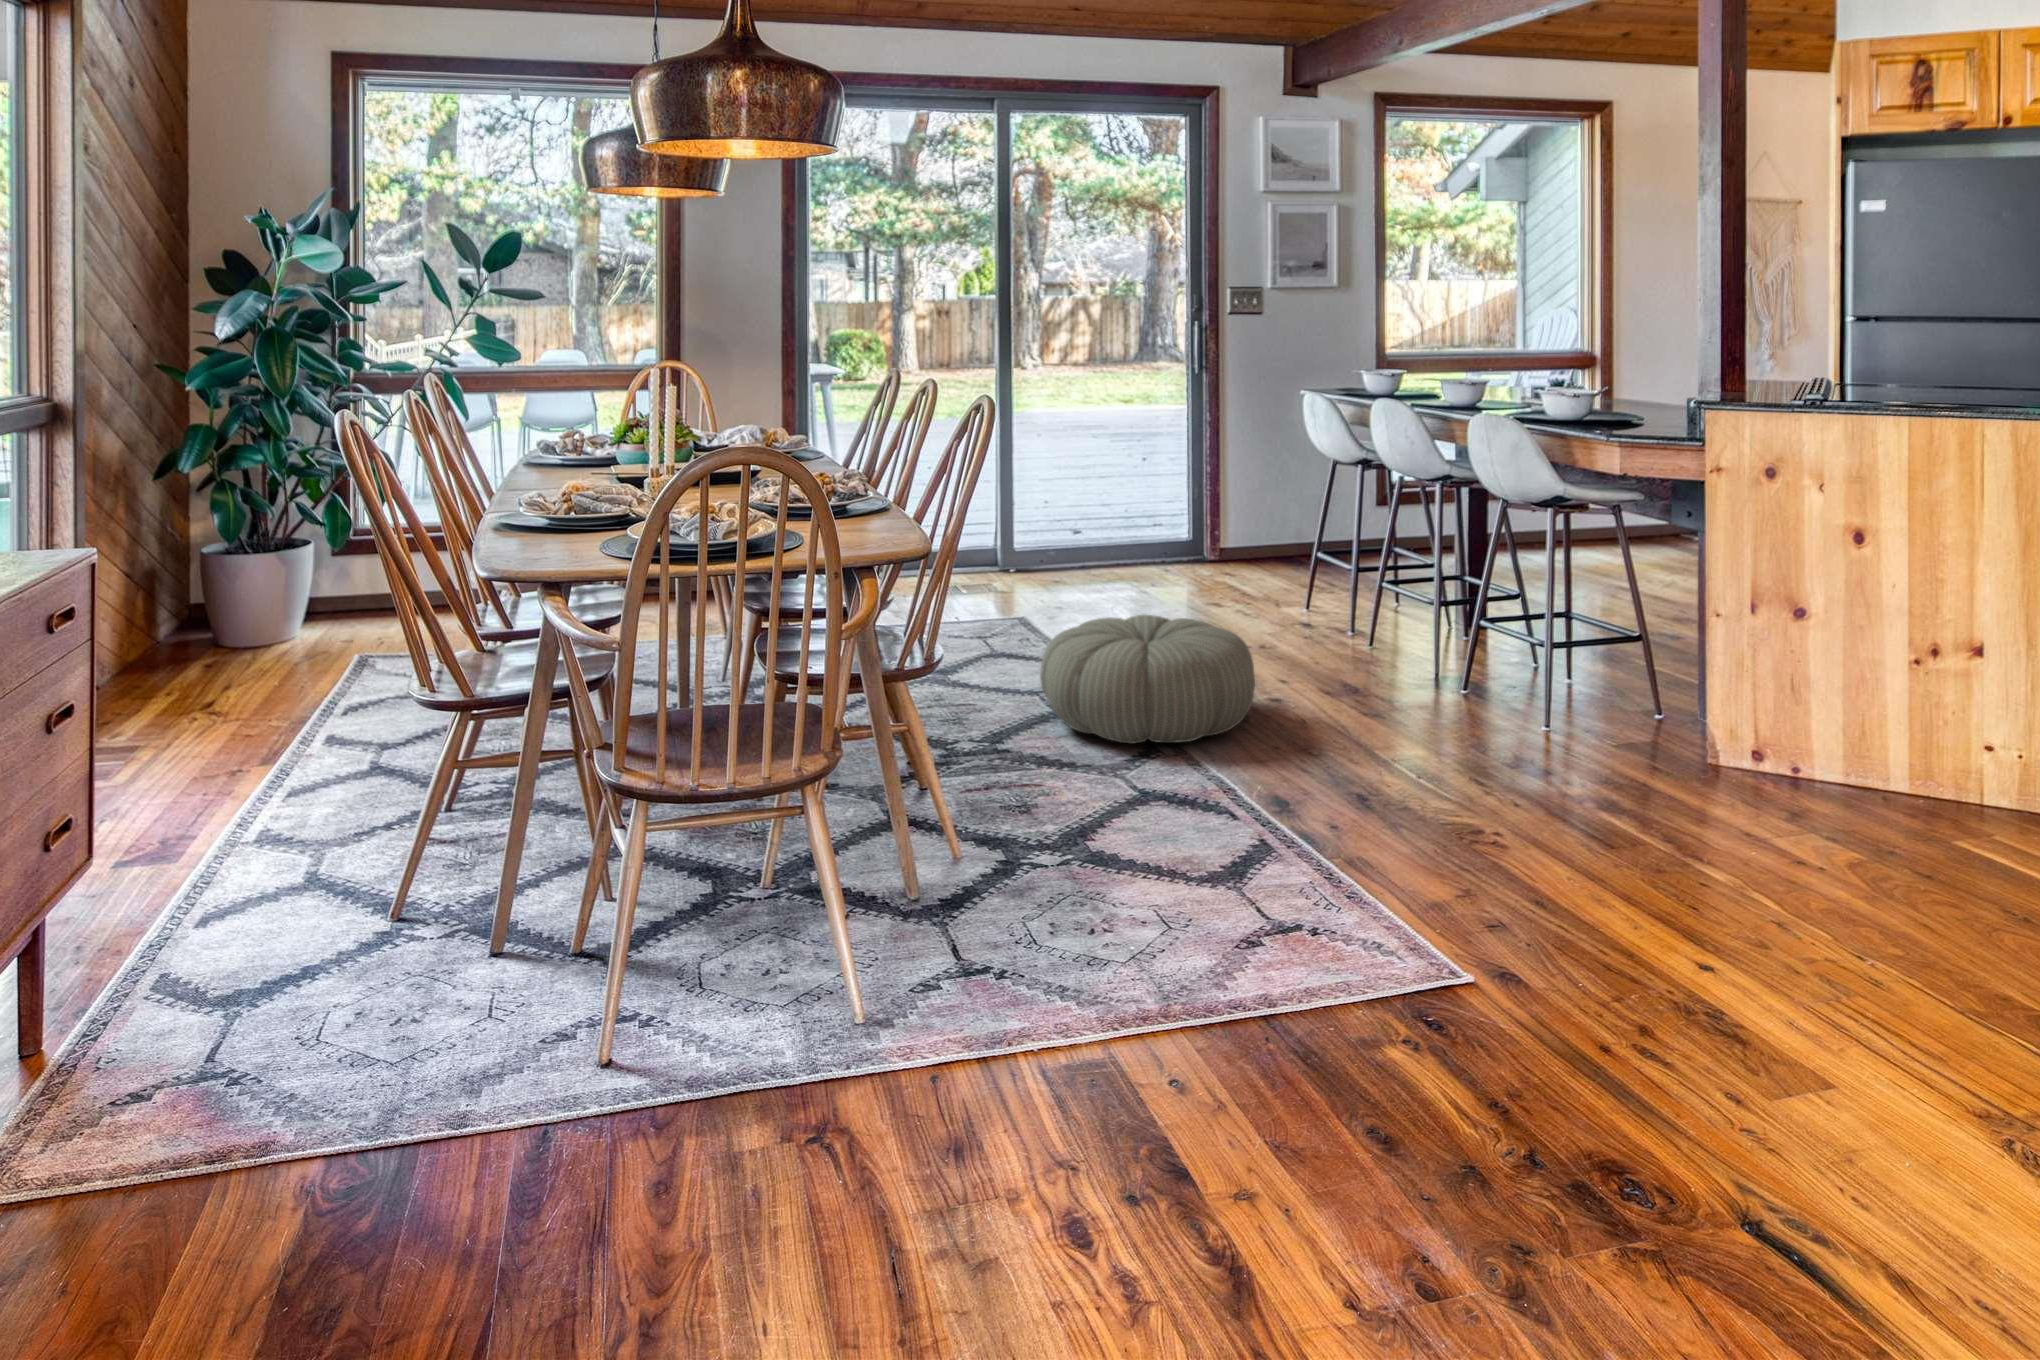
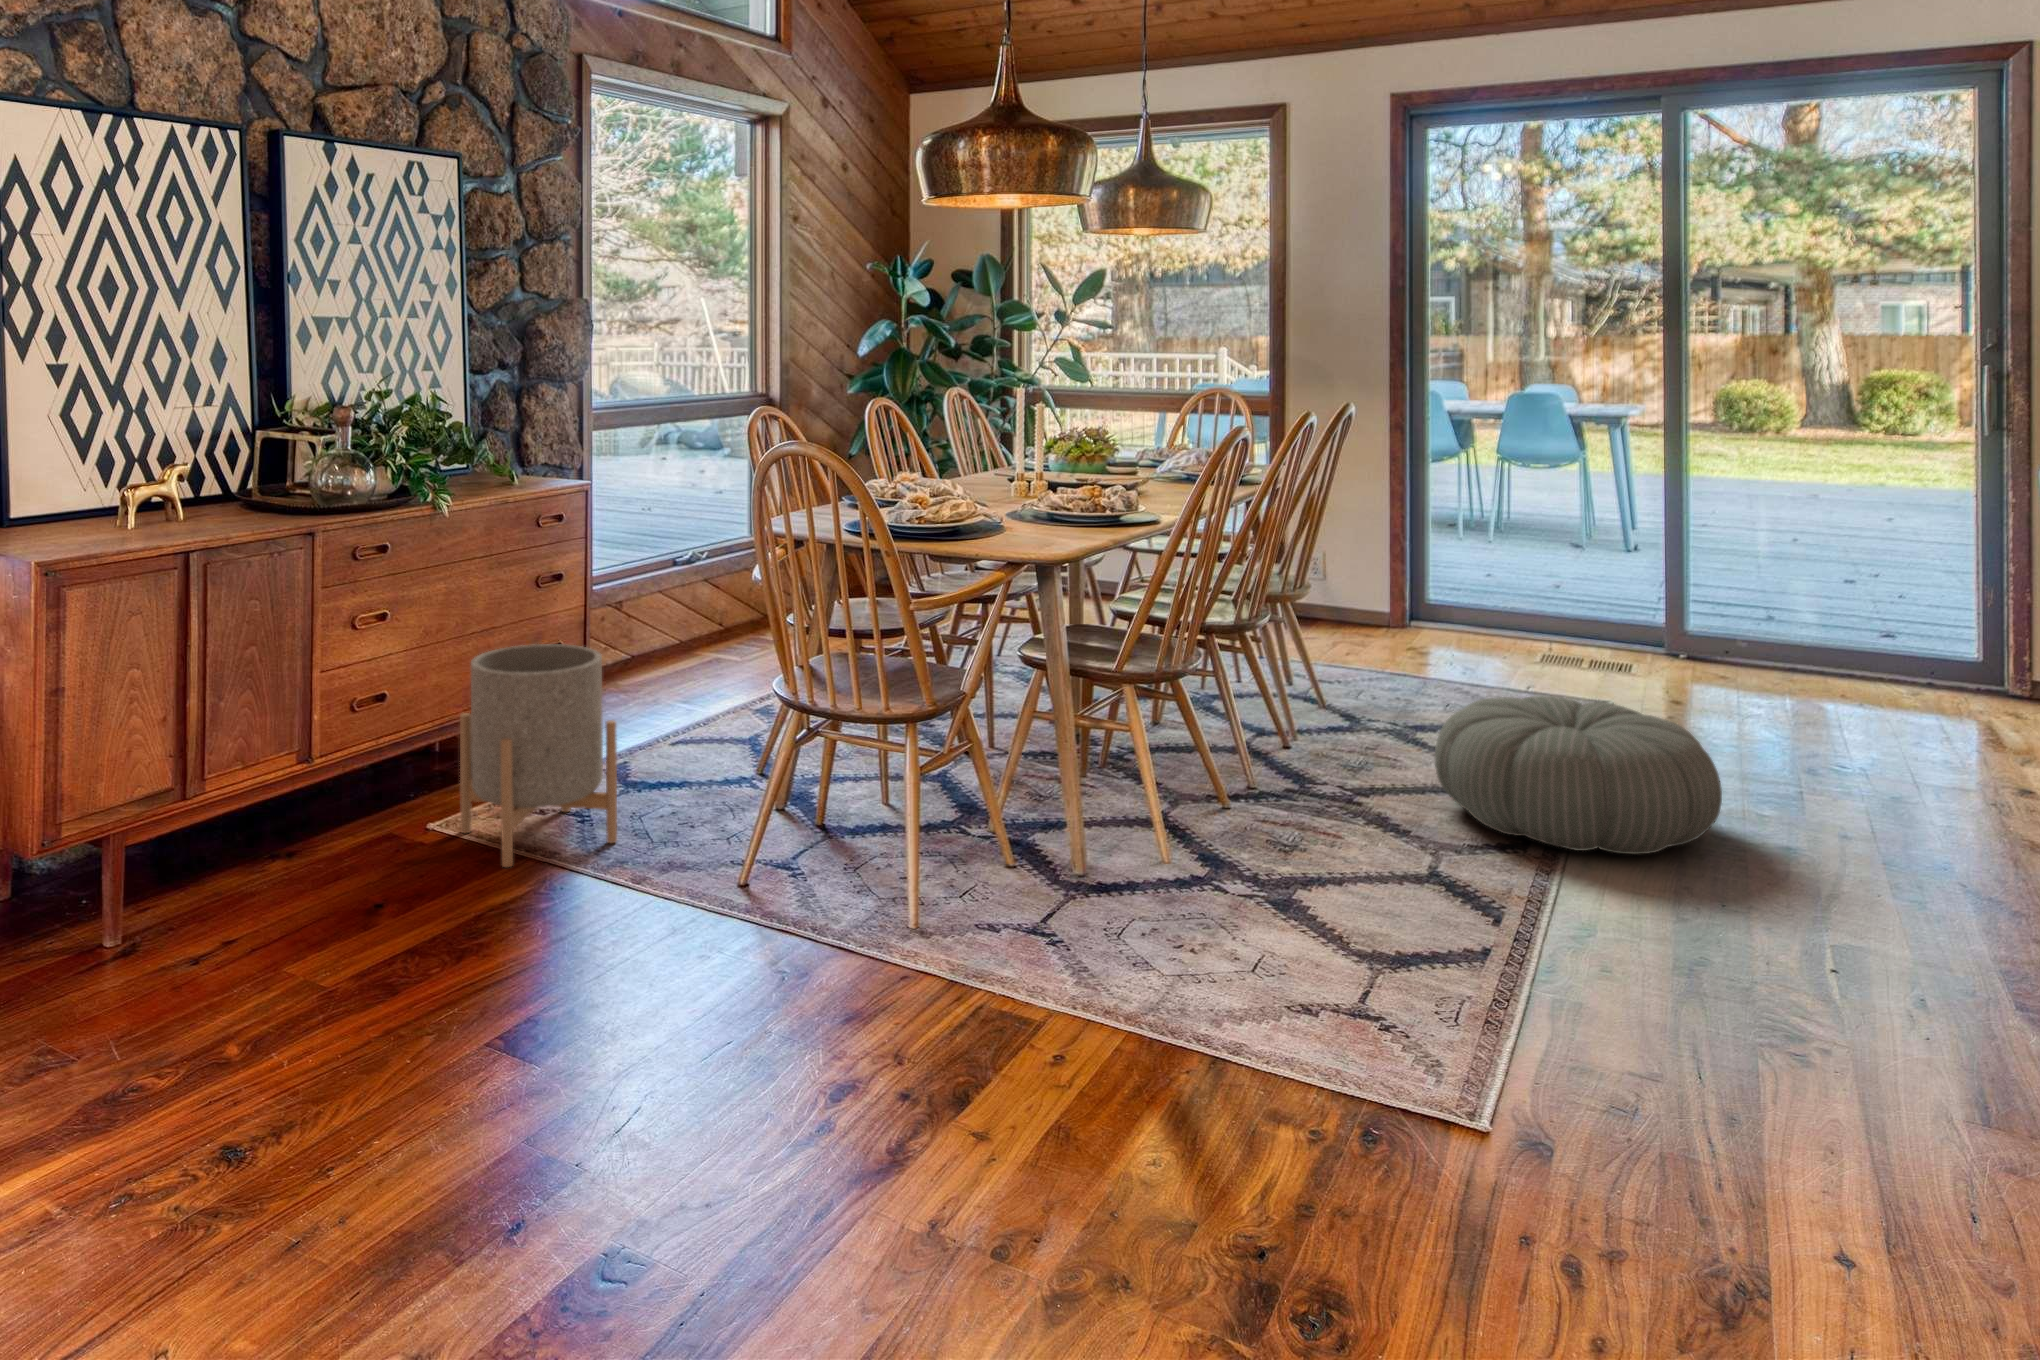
planter: none [48,800,357,1190] -> present [460,644,617,867]

